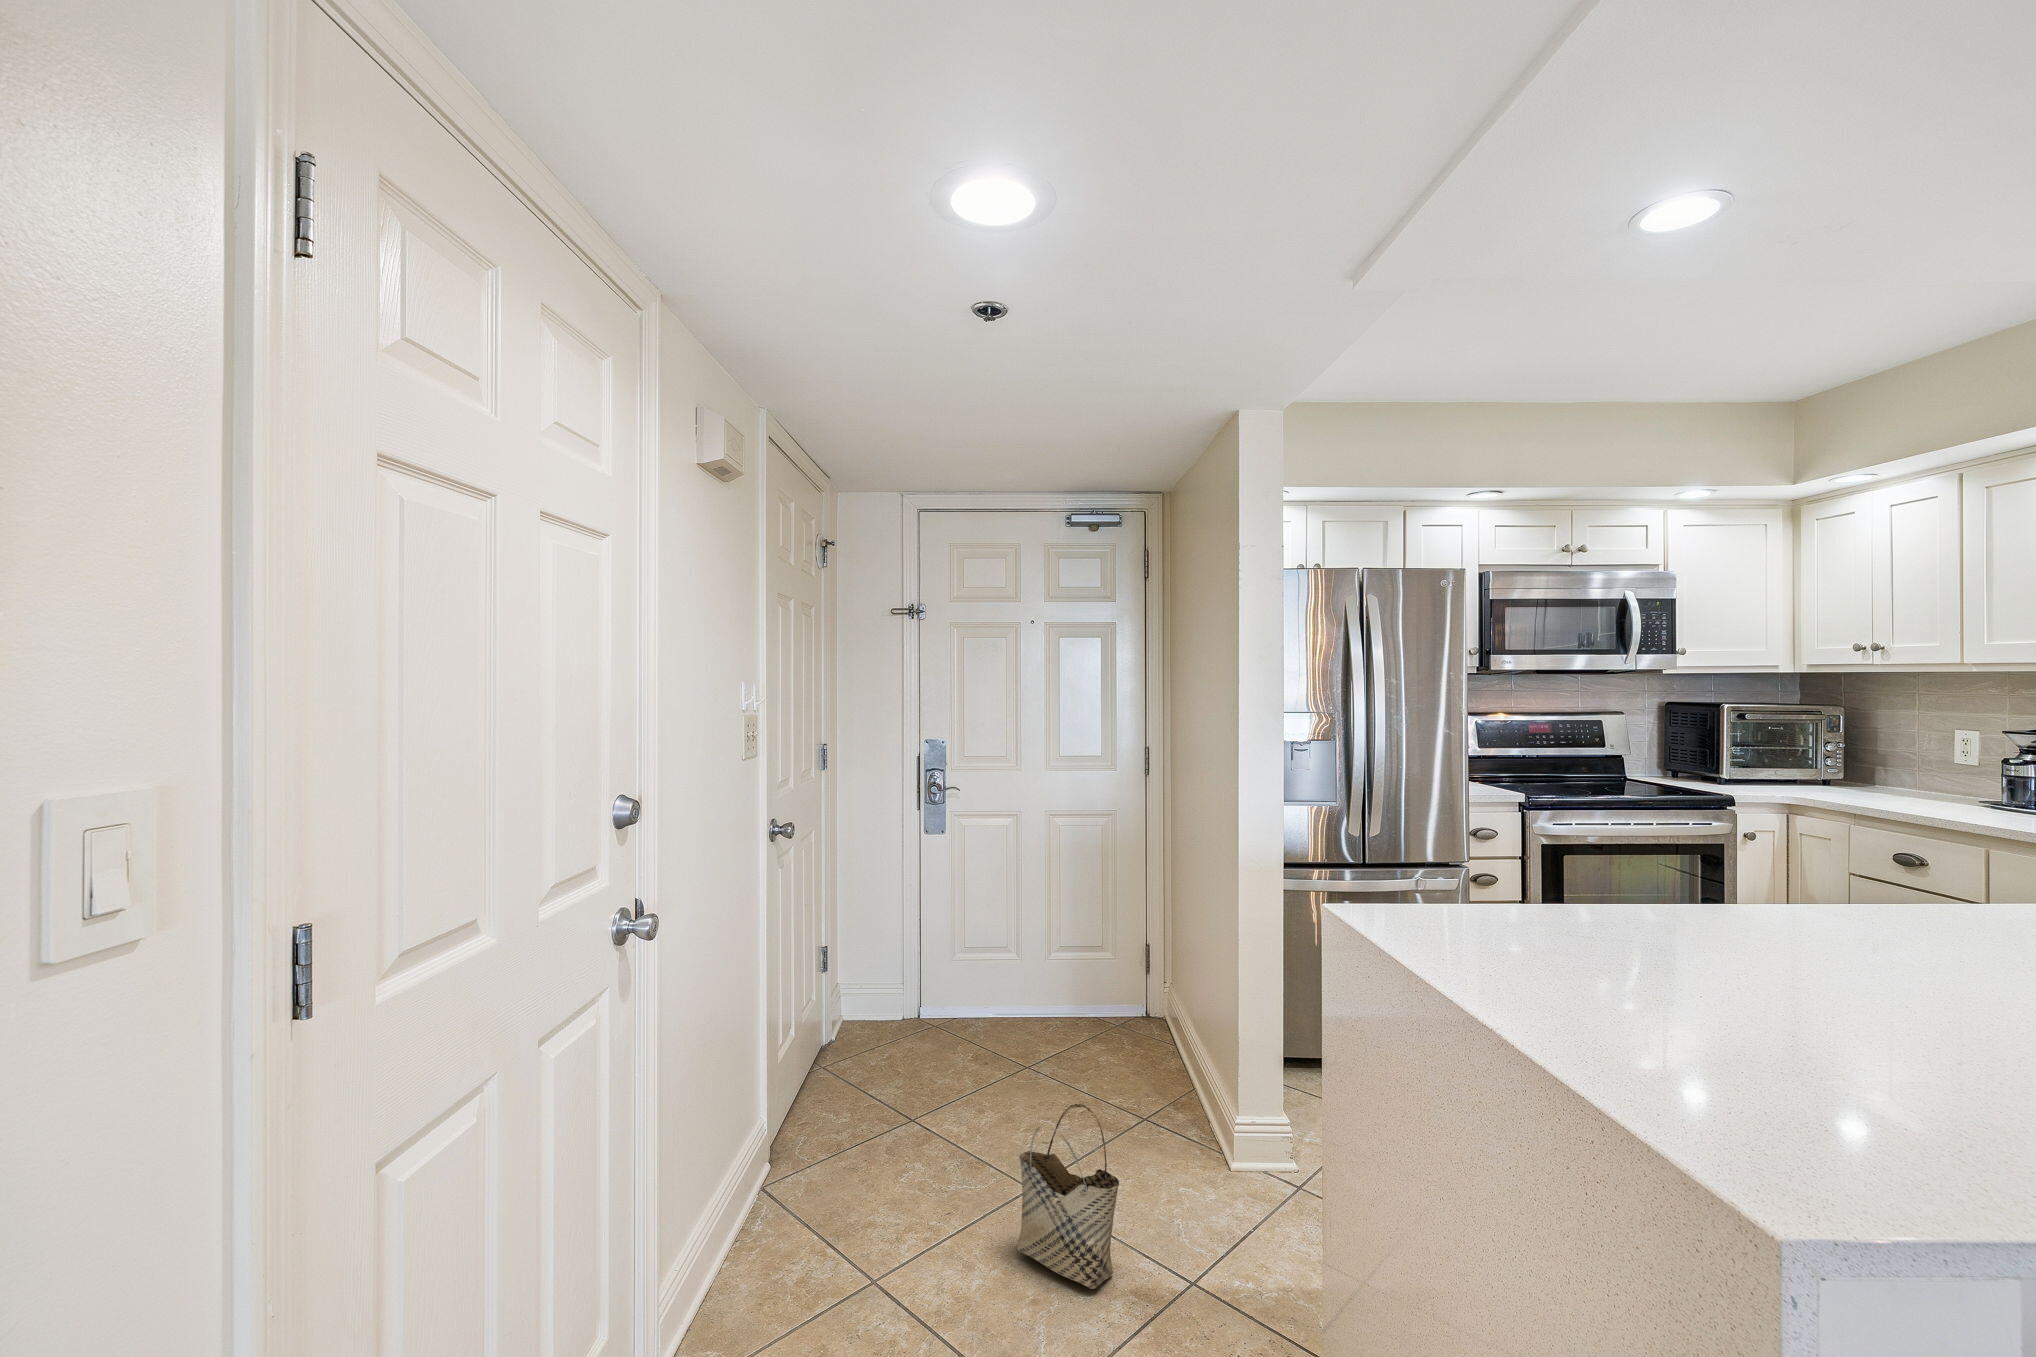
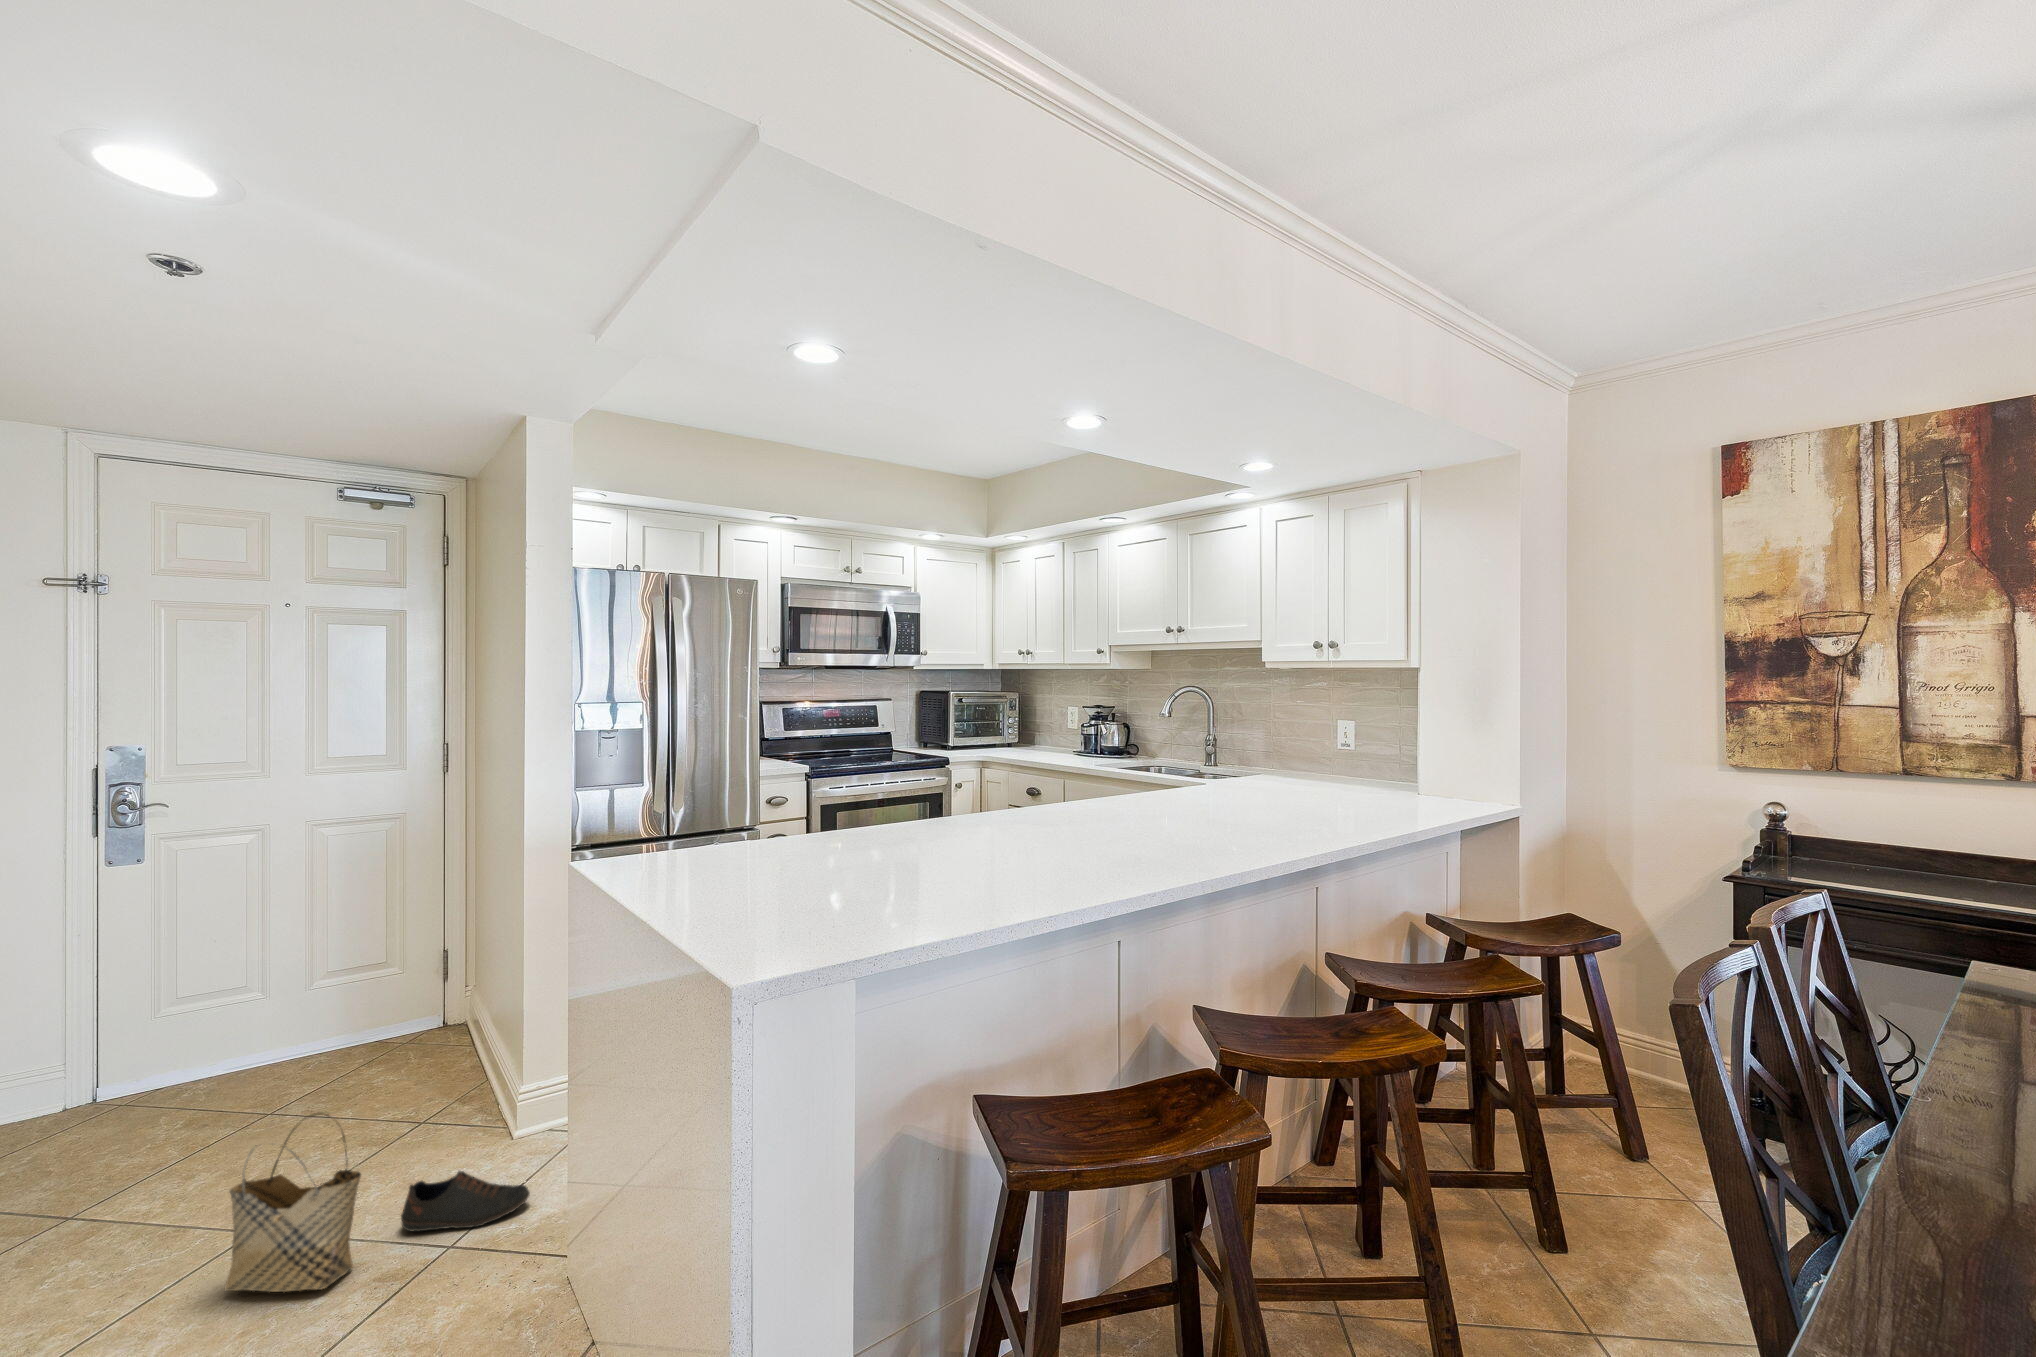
shoe: none [1147,1200,1266,1276] -> present [401,1171,530,1232]

